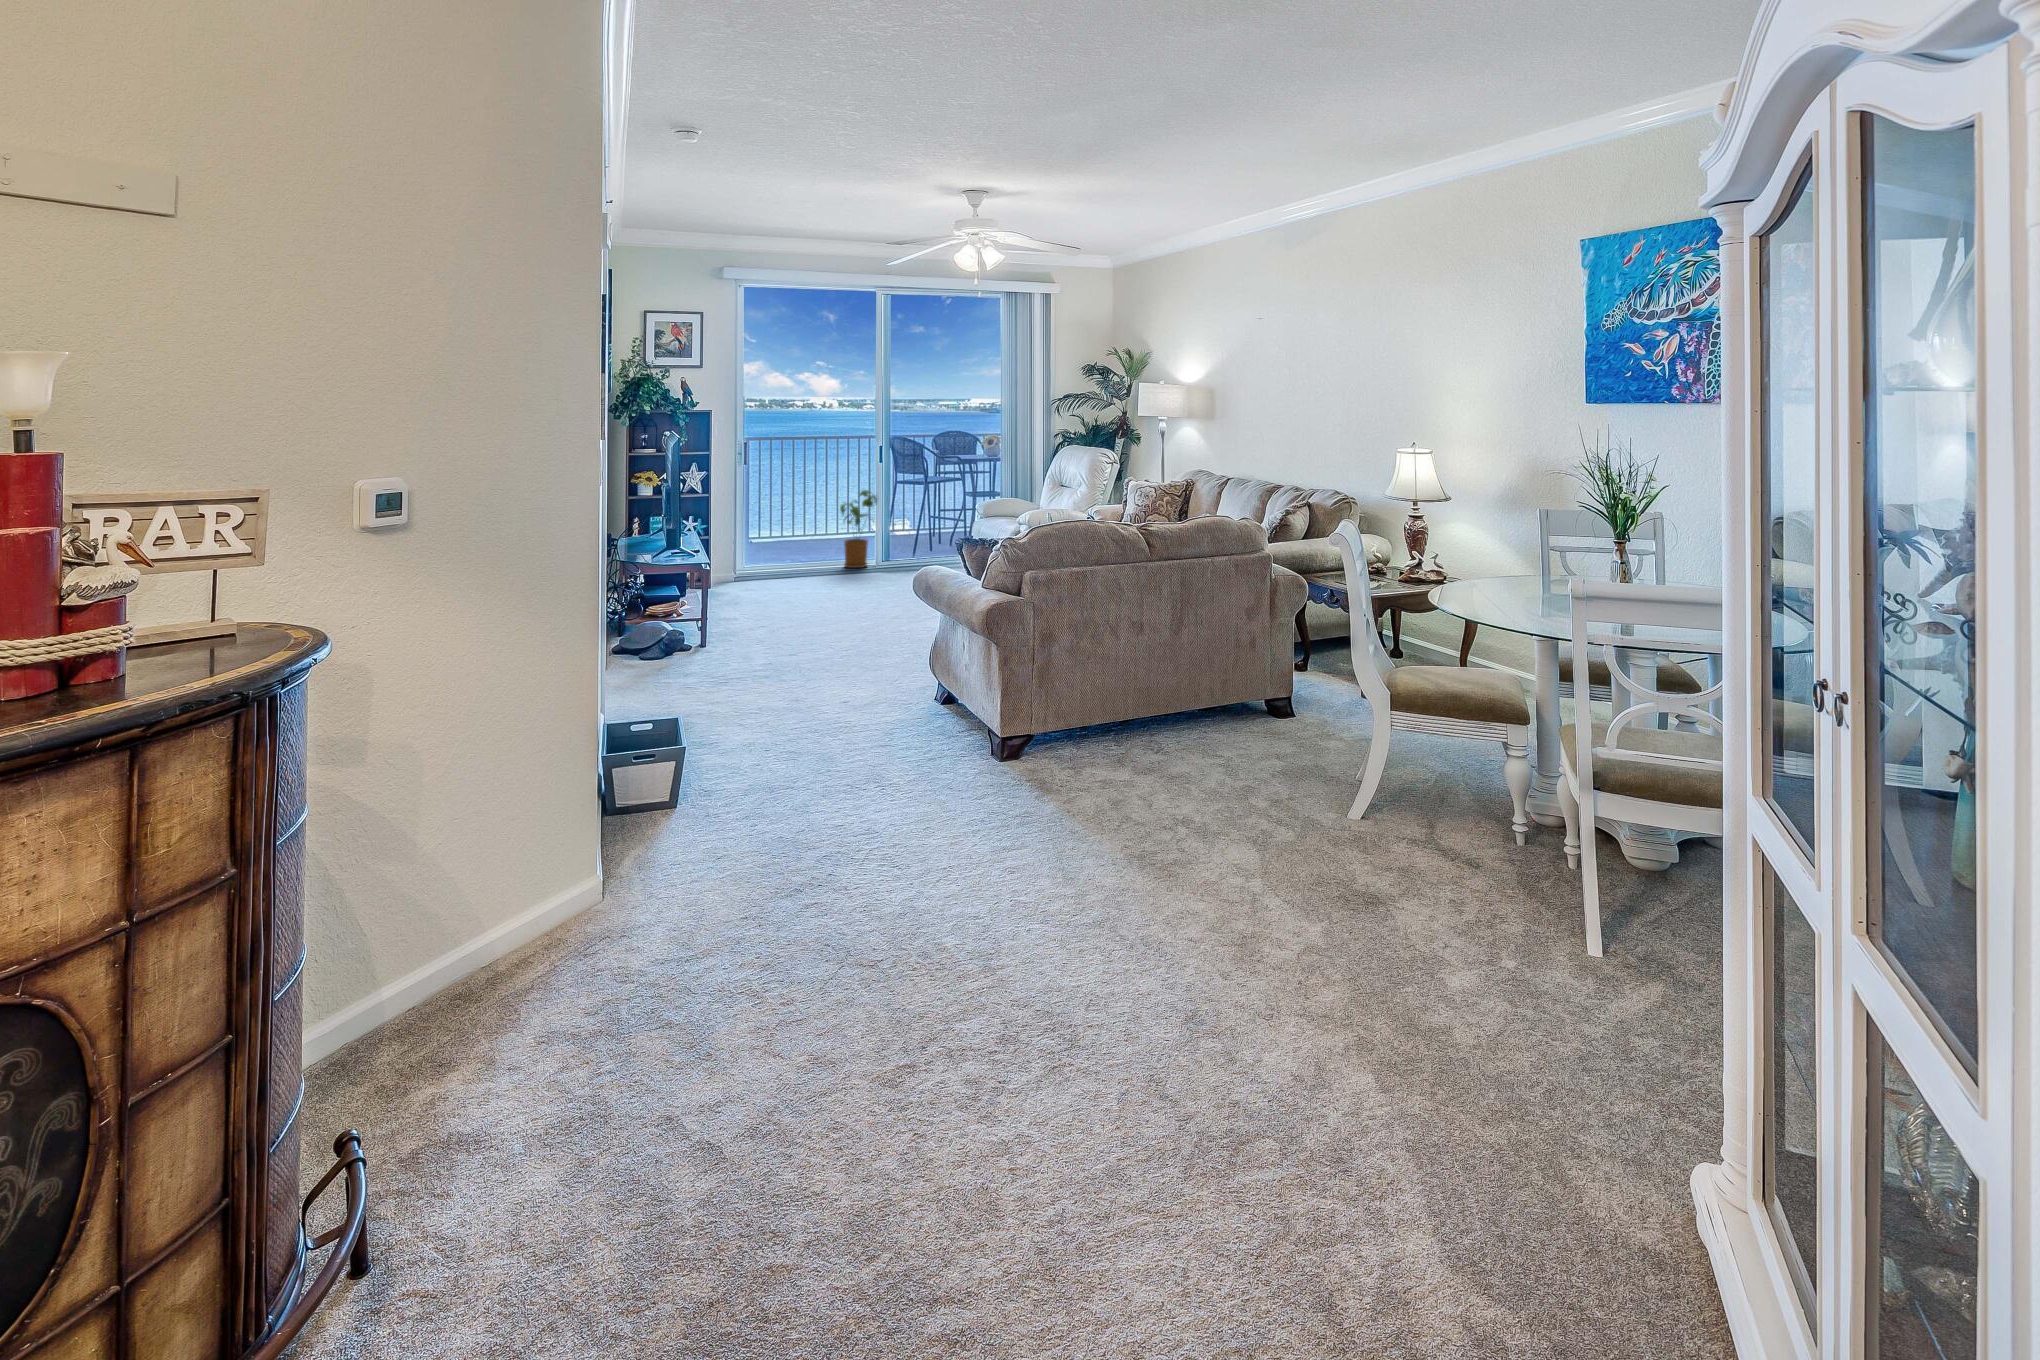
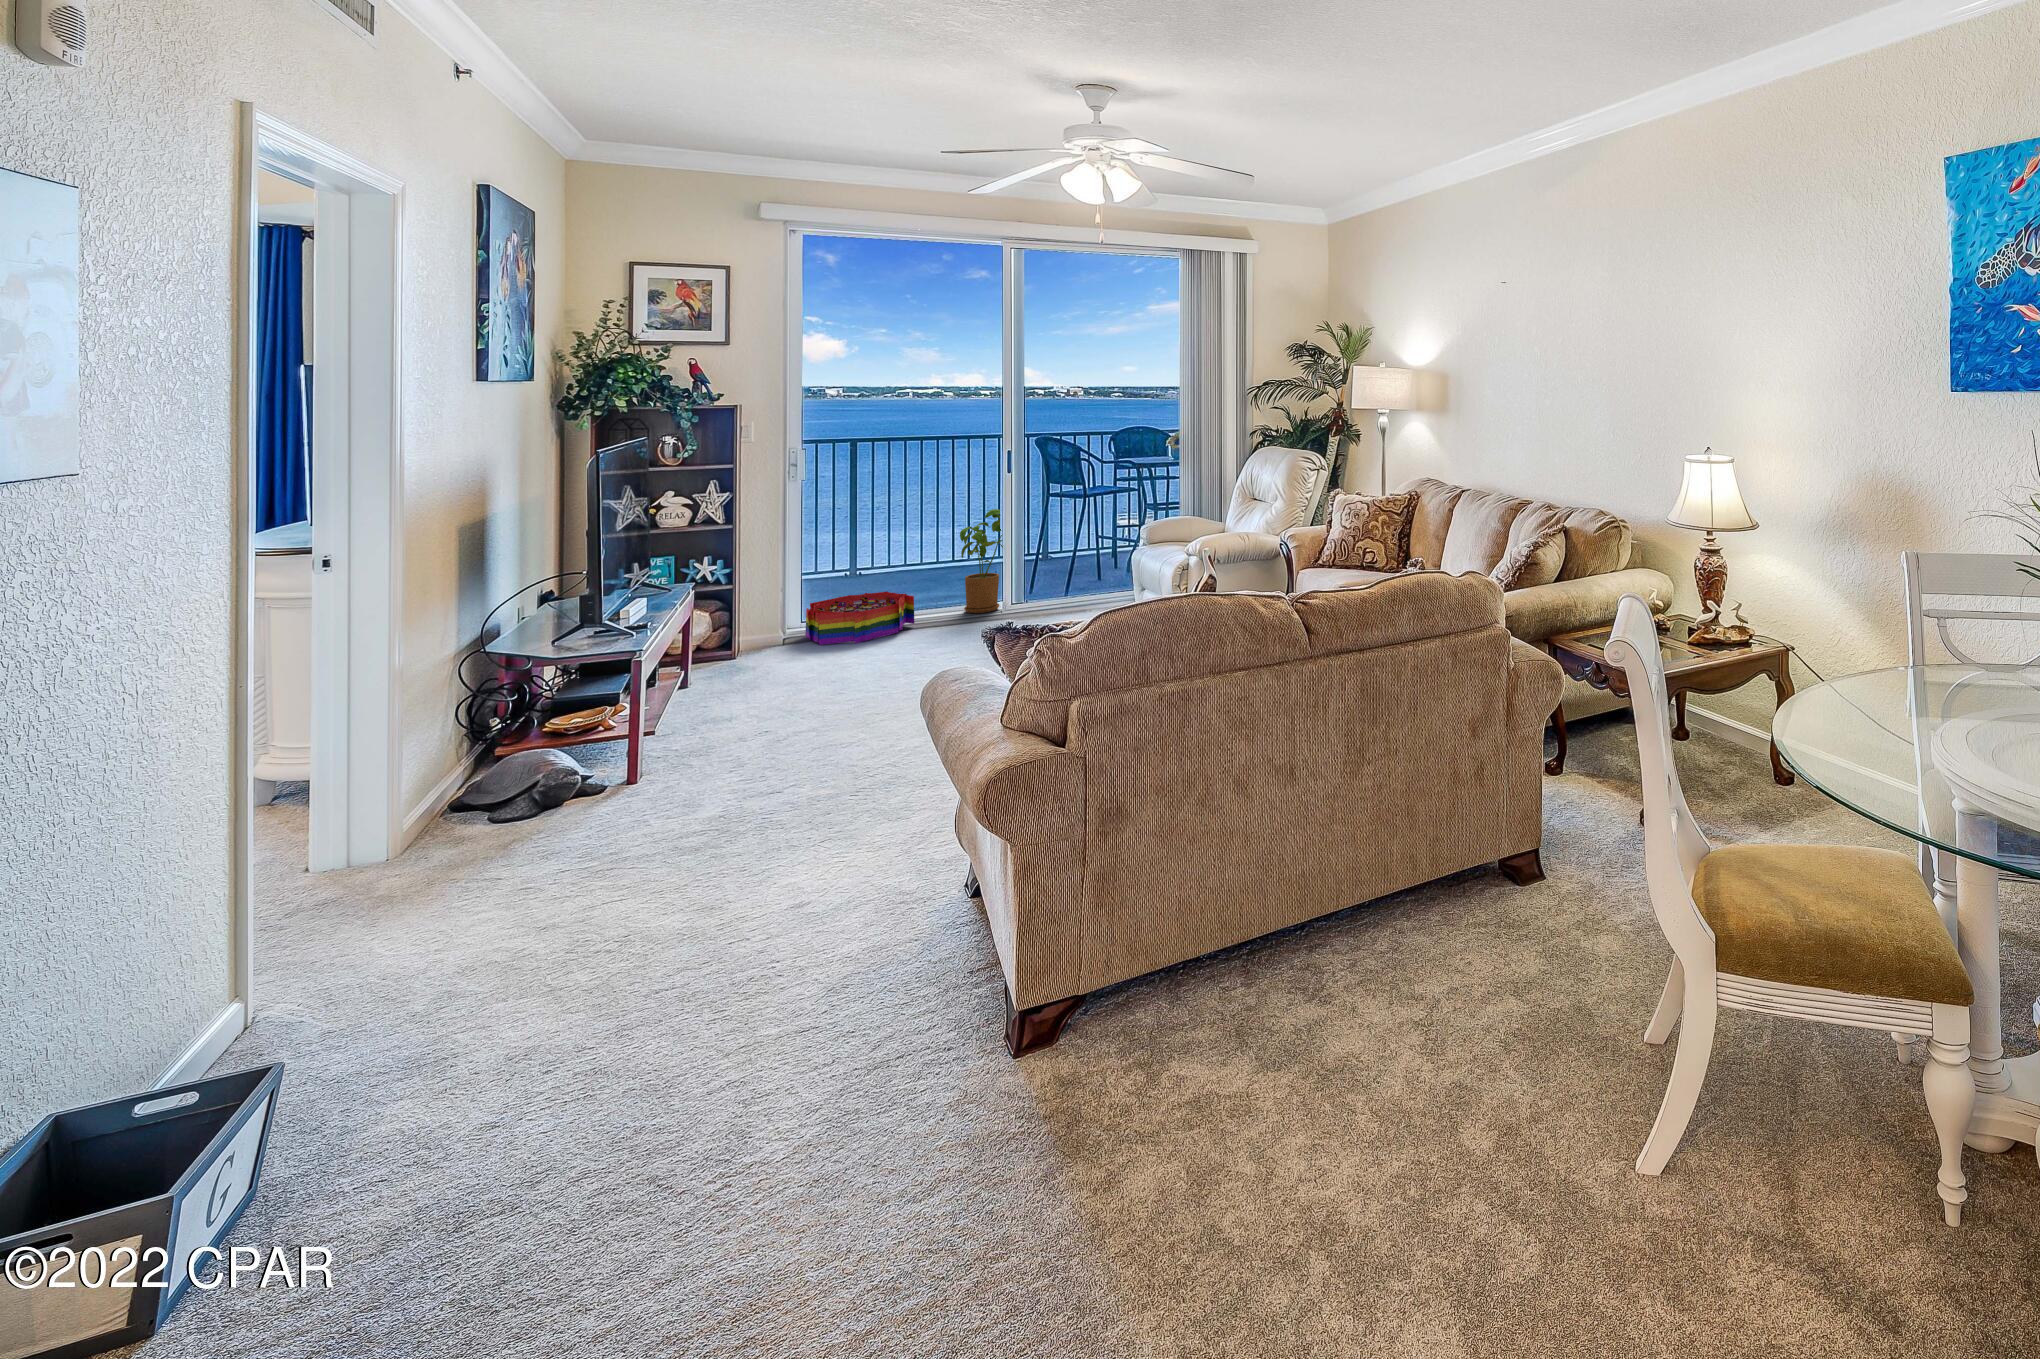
storage bin: none [745,548,815,583] -> present [805,591,914,645]

